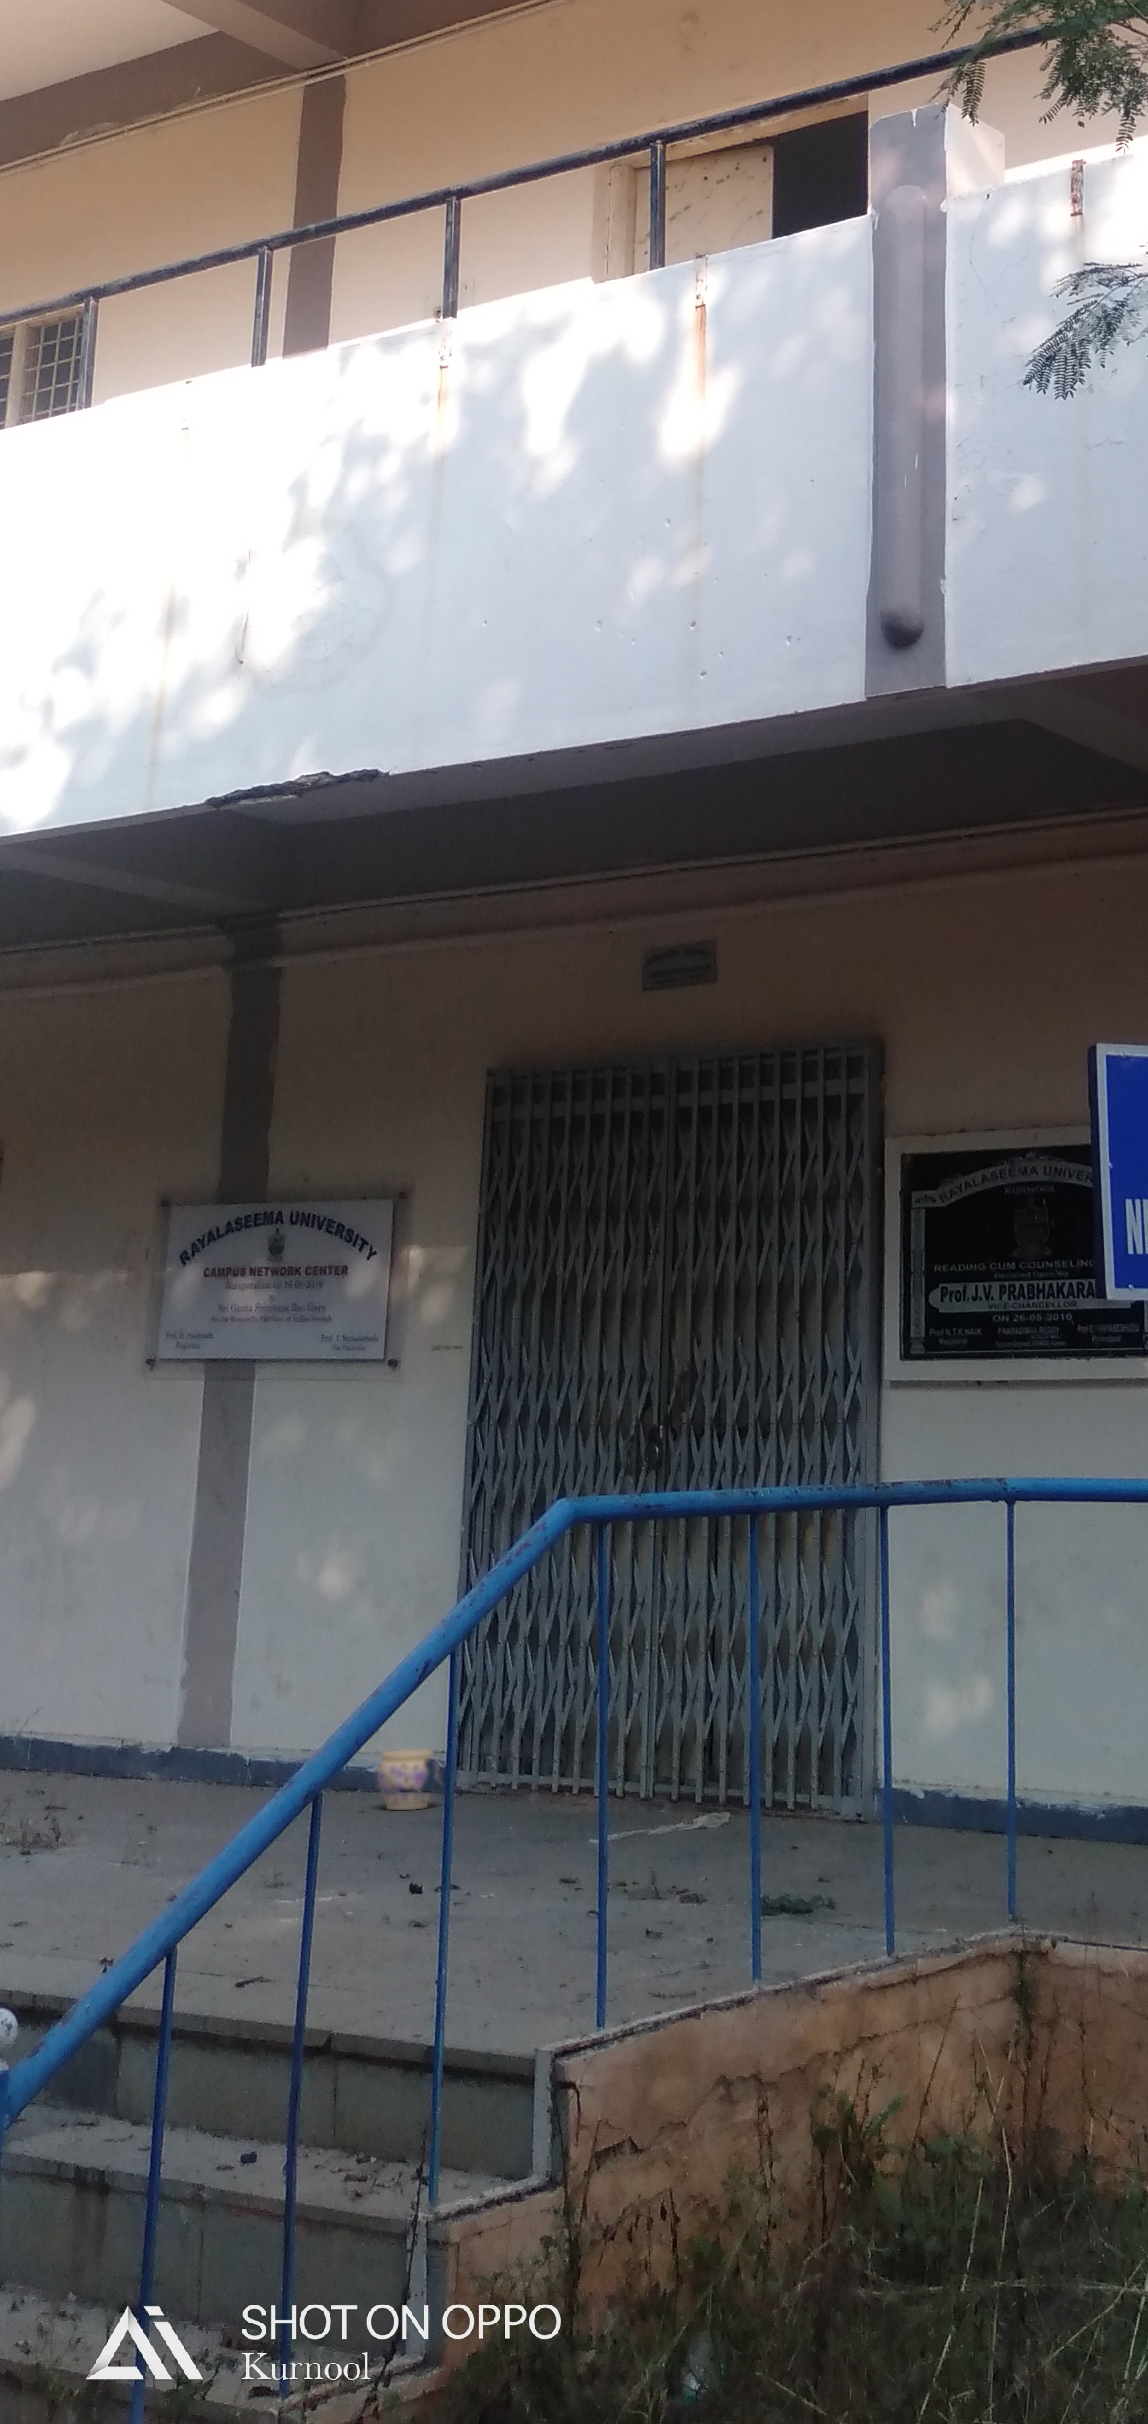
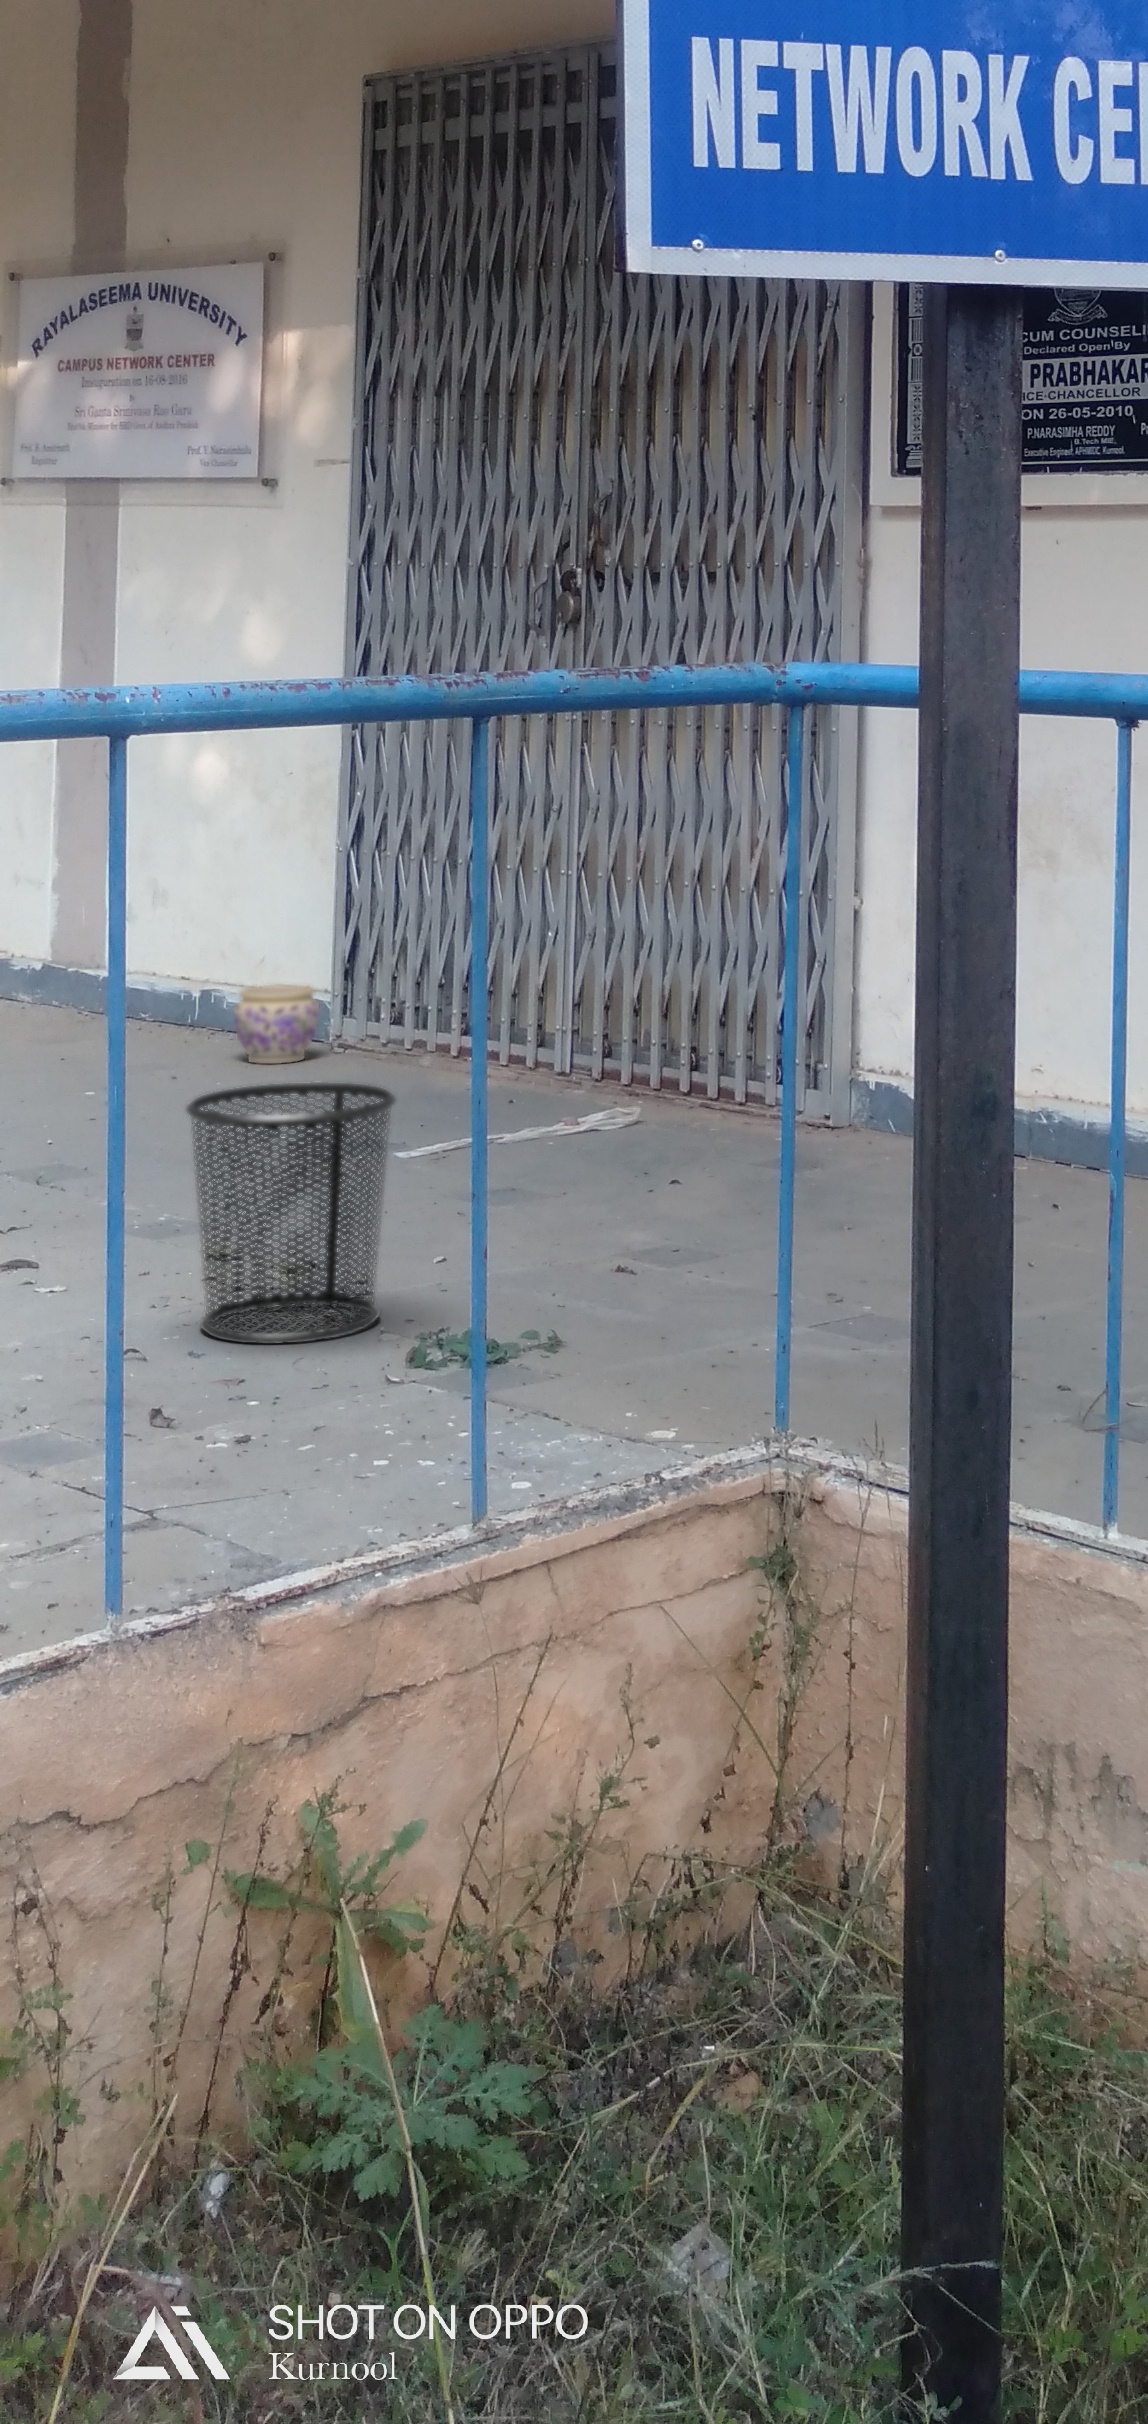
waste bin: none [572,1753,698,1915] -> present [186,1082,396,1344]

